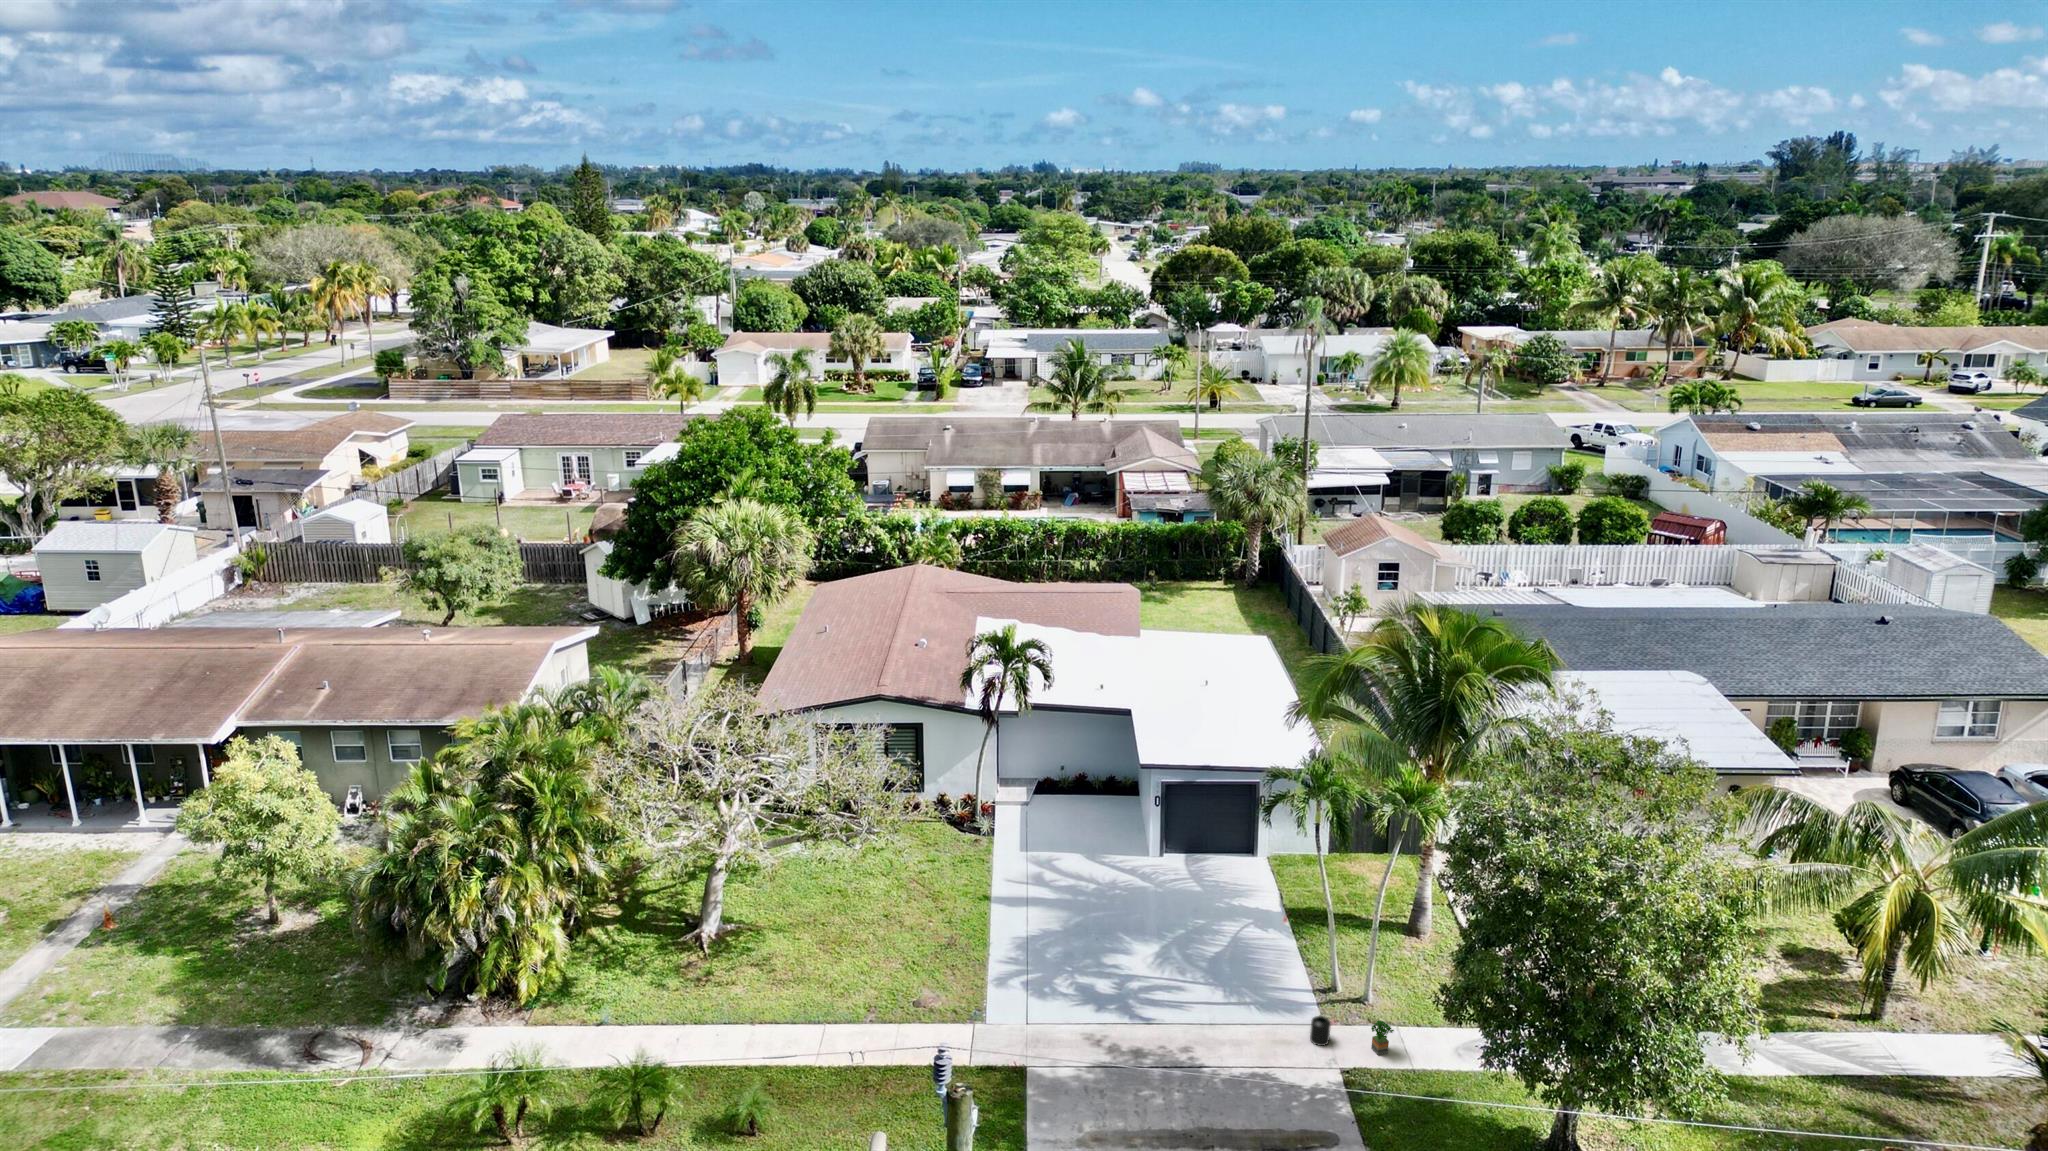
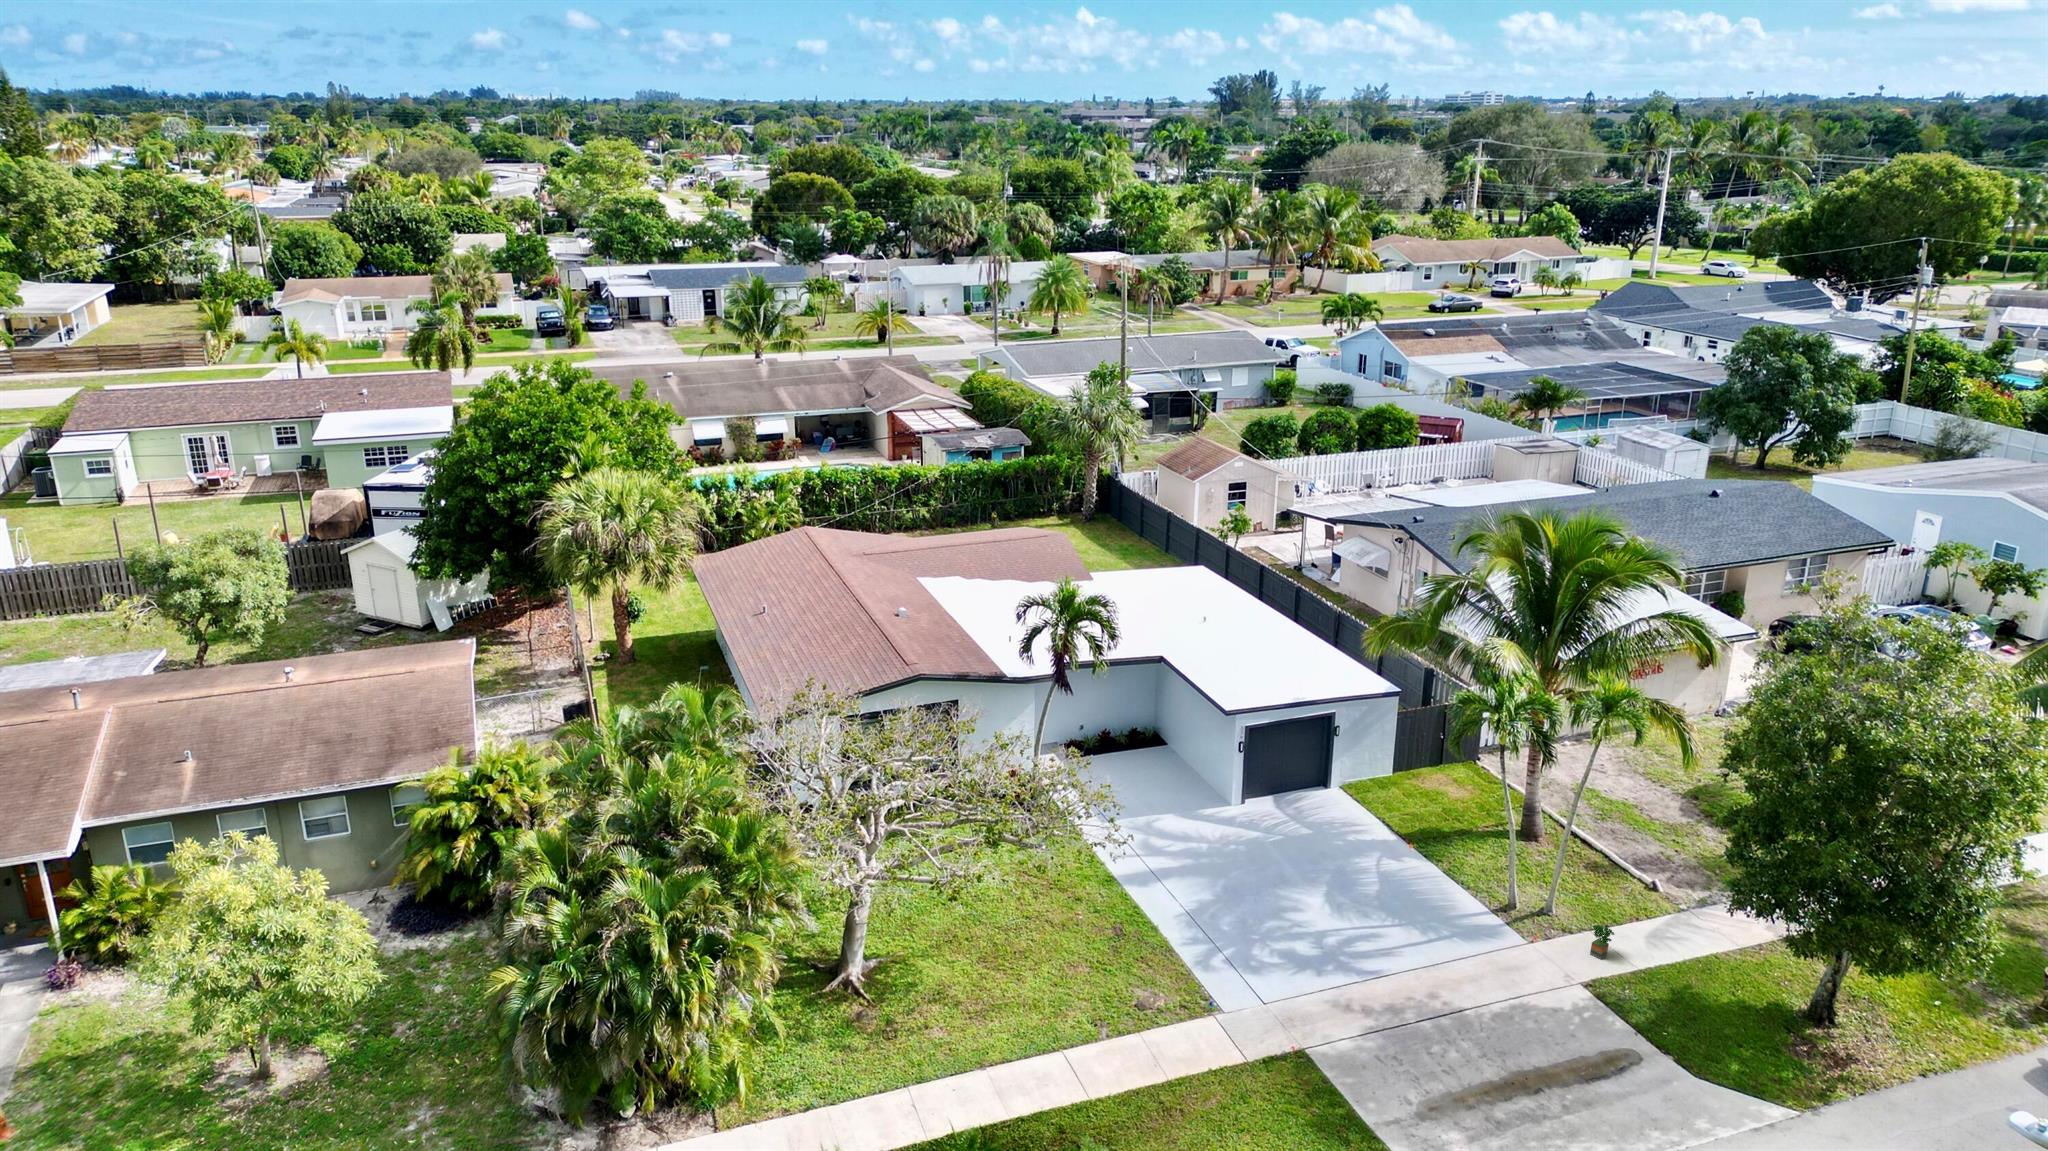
trash can: present [1310,1015,1331,1046] -> none [1531,928,1554,962]

